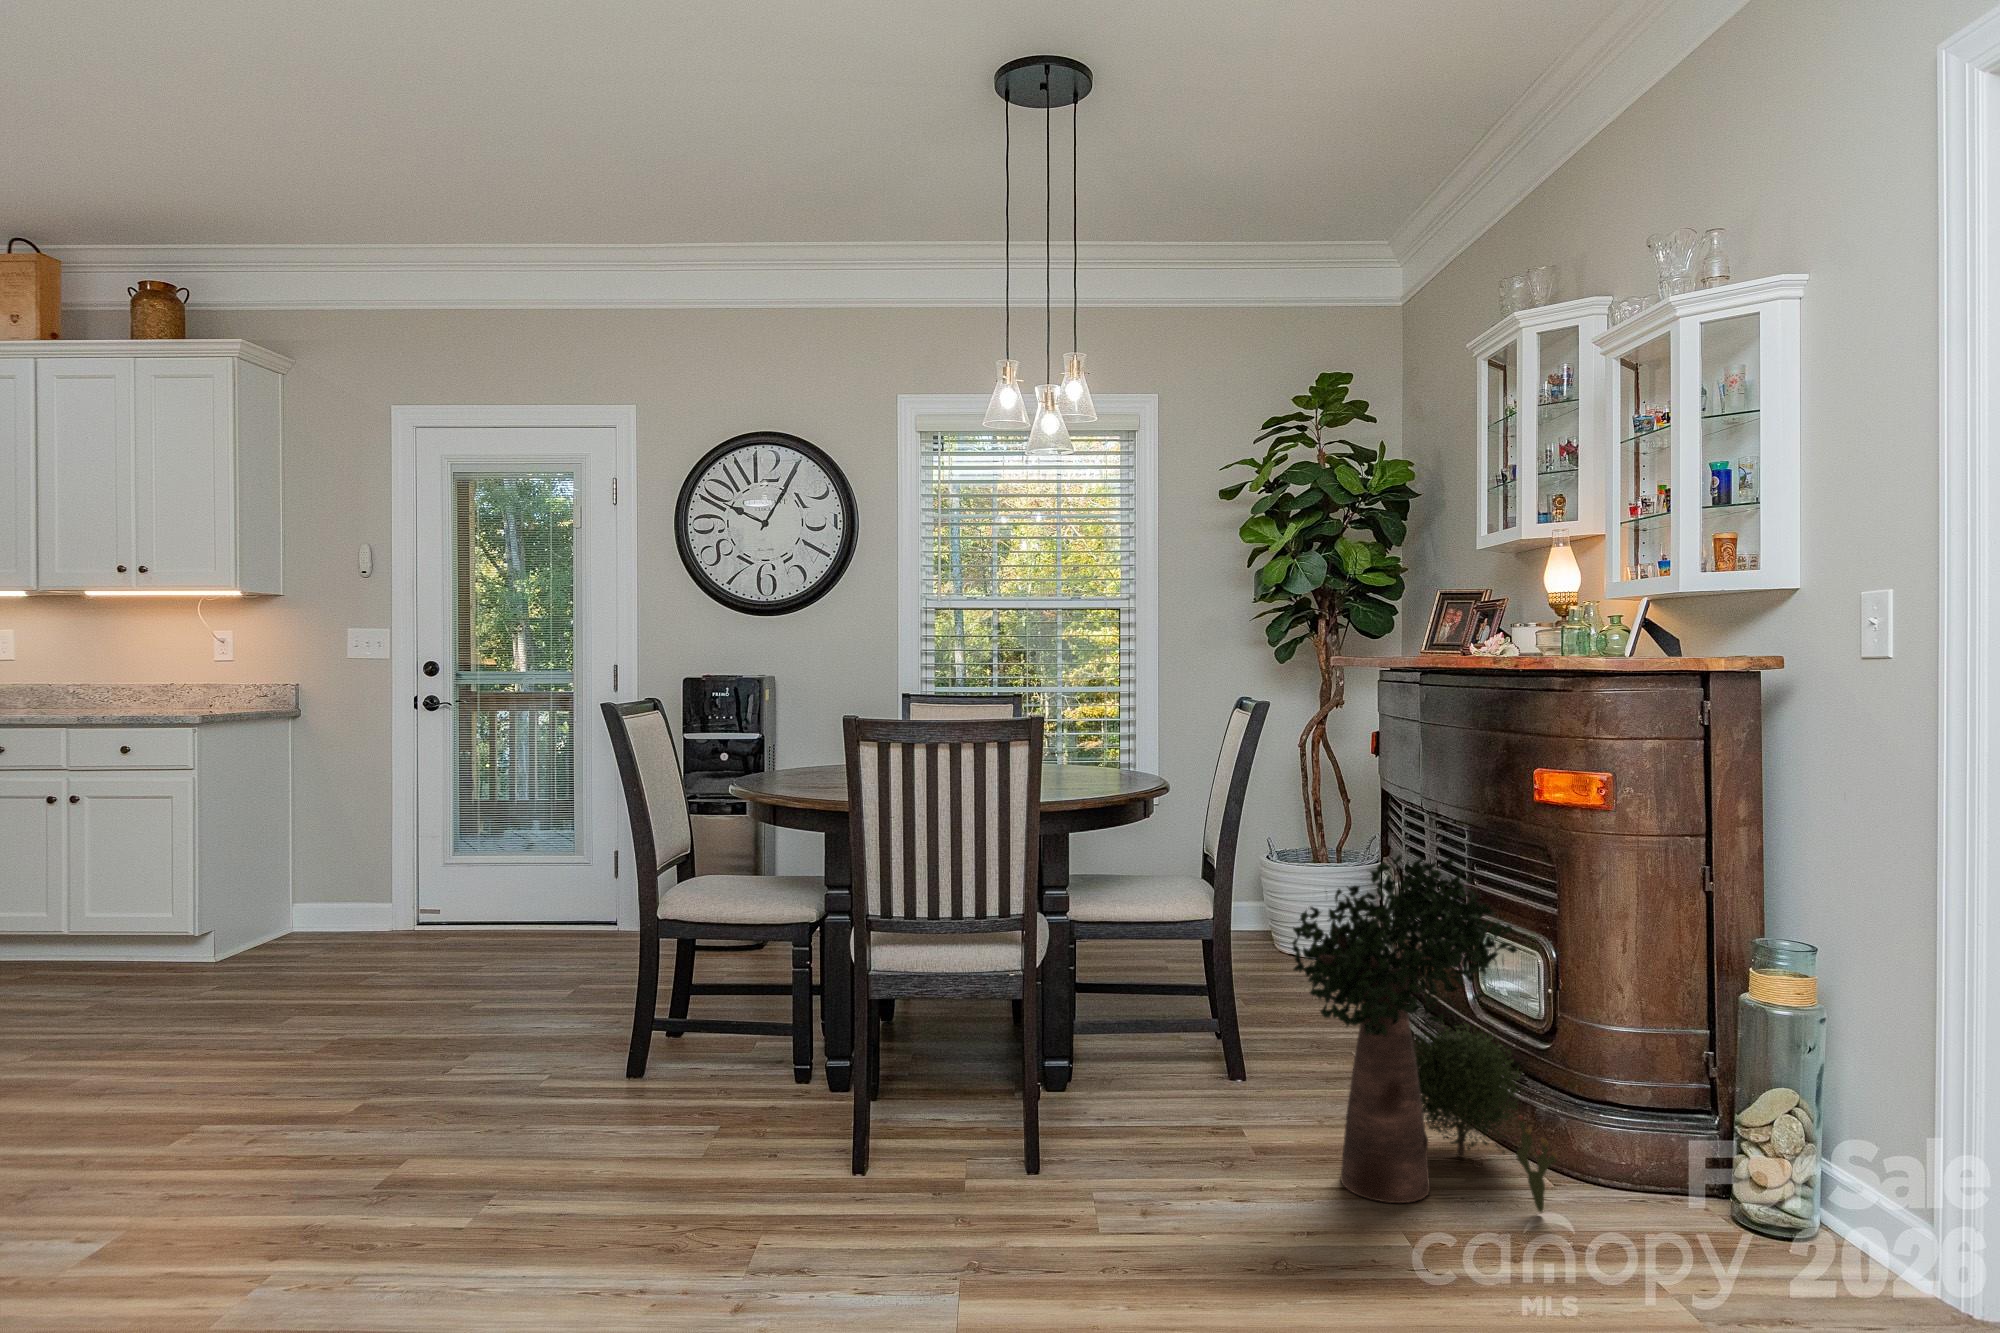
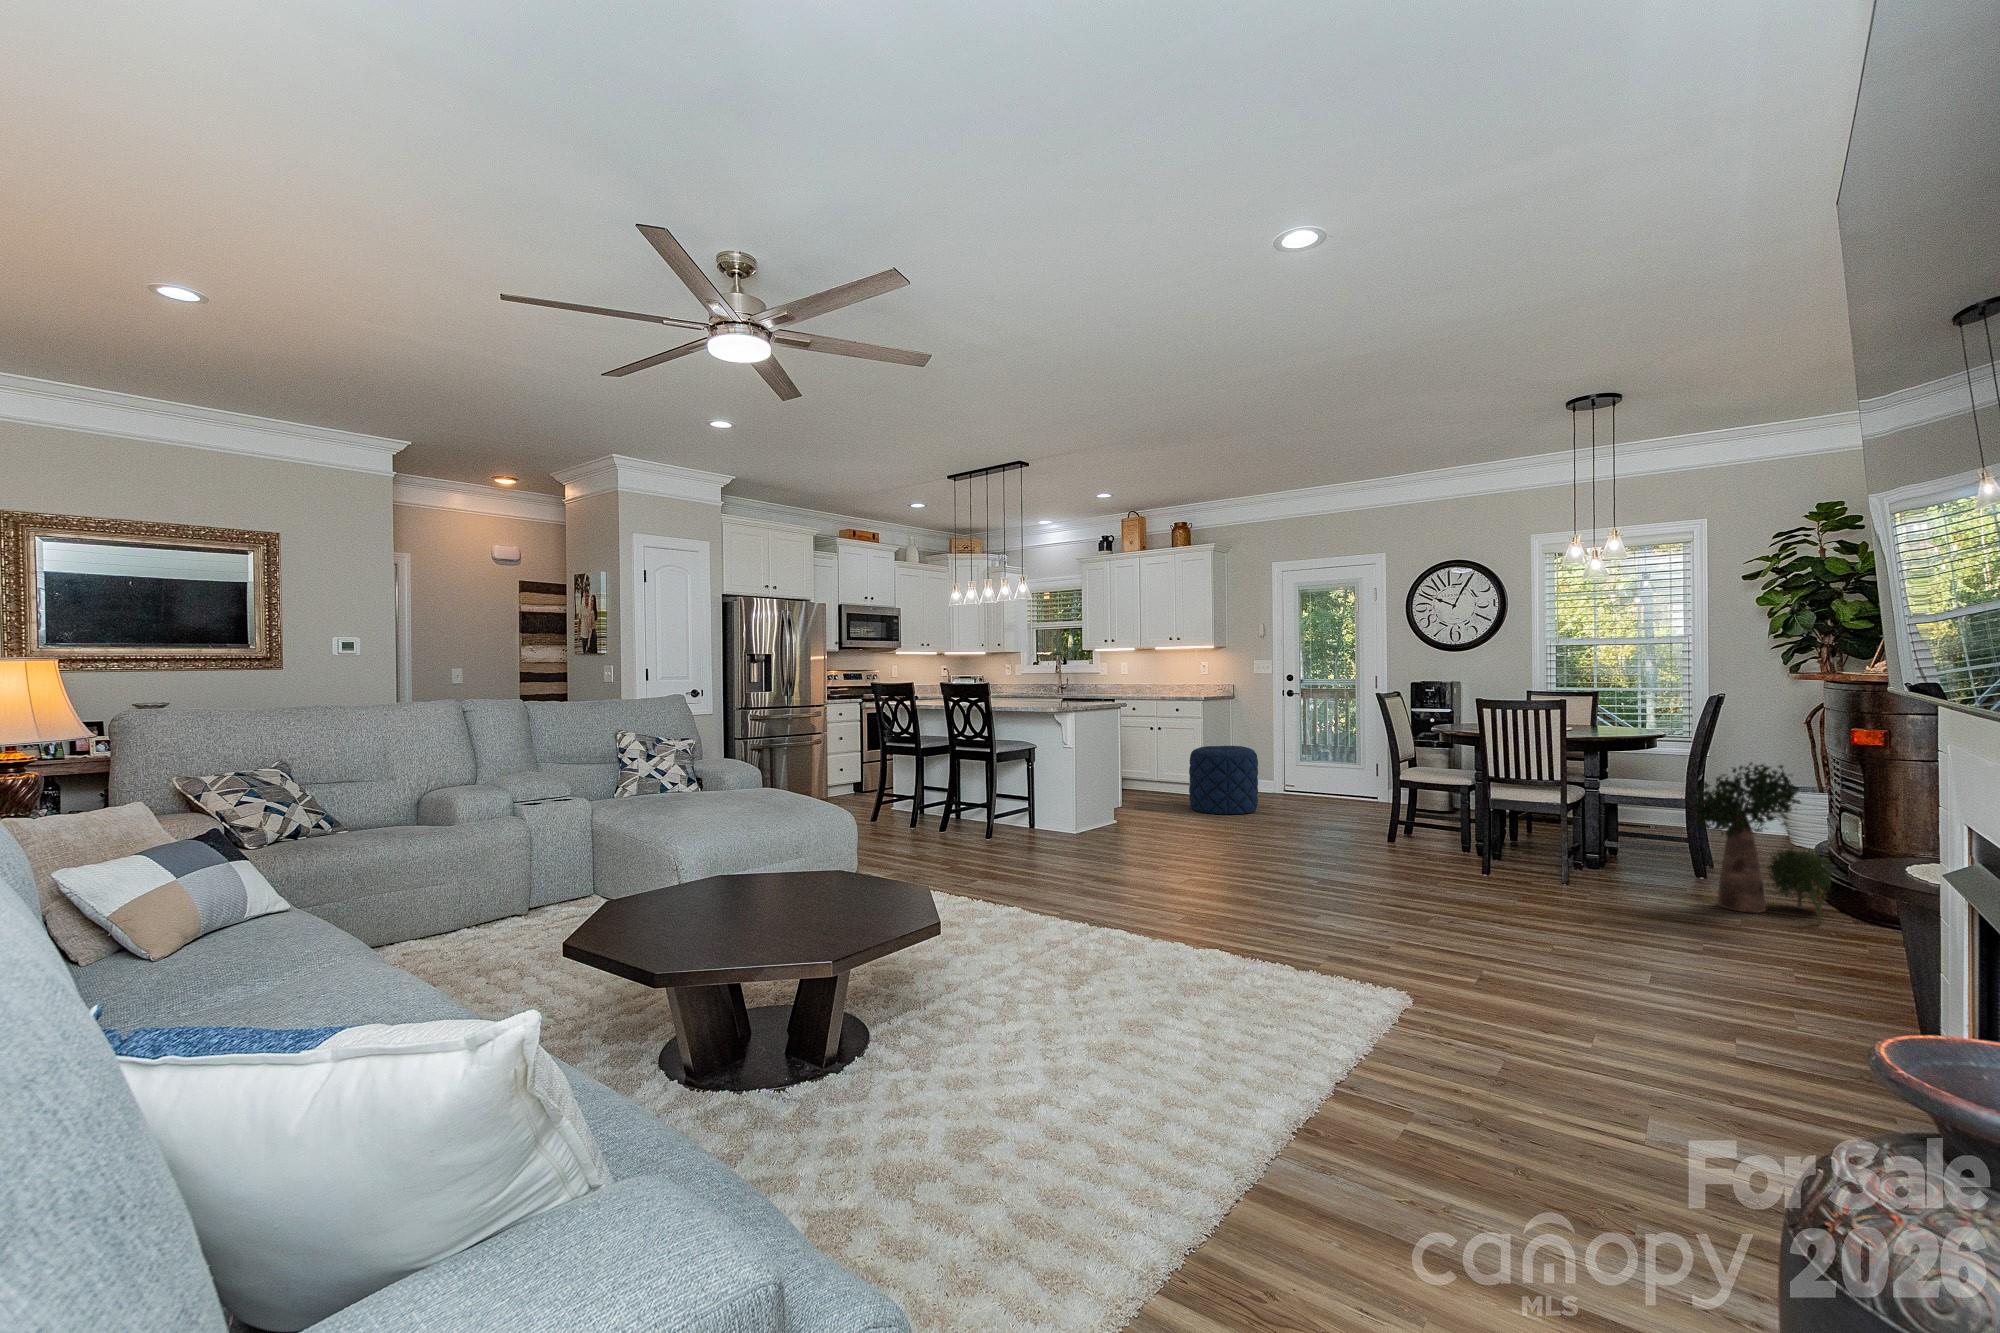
pouf: none [114,843,320,1038] -> present [1189,746,1258,814]

